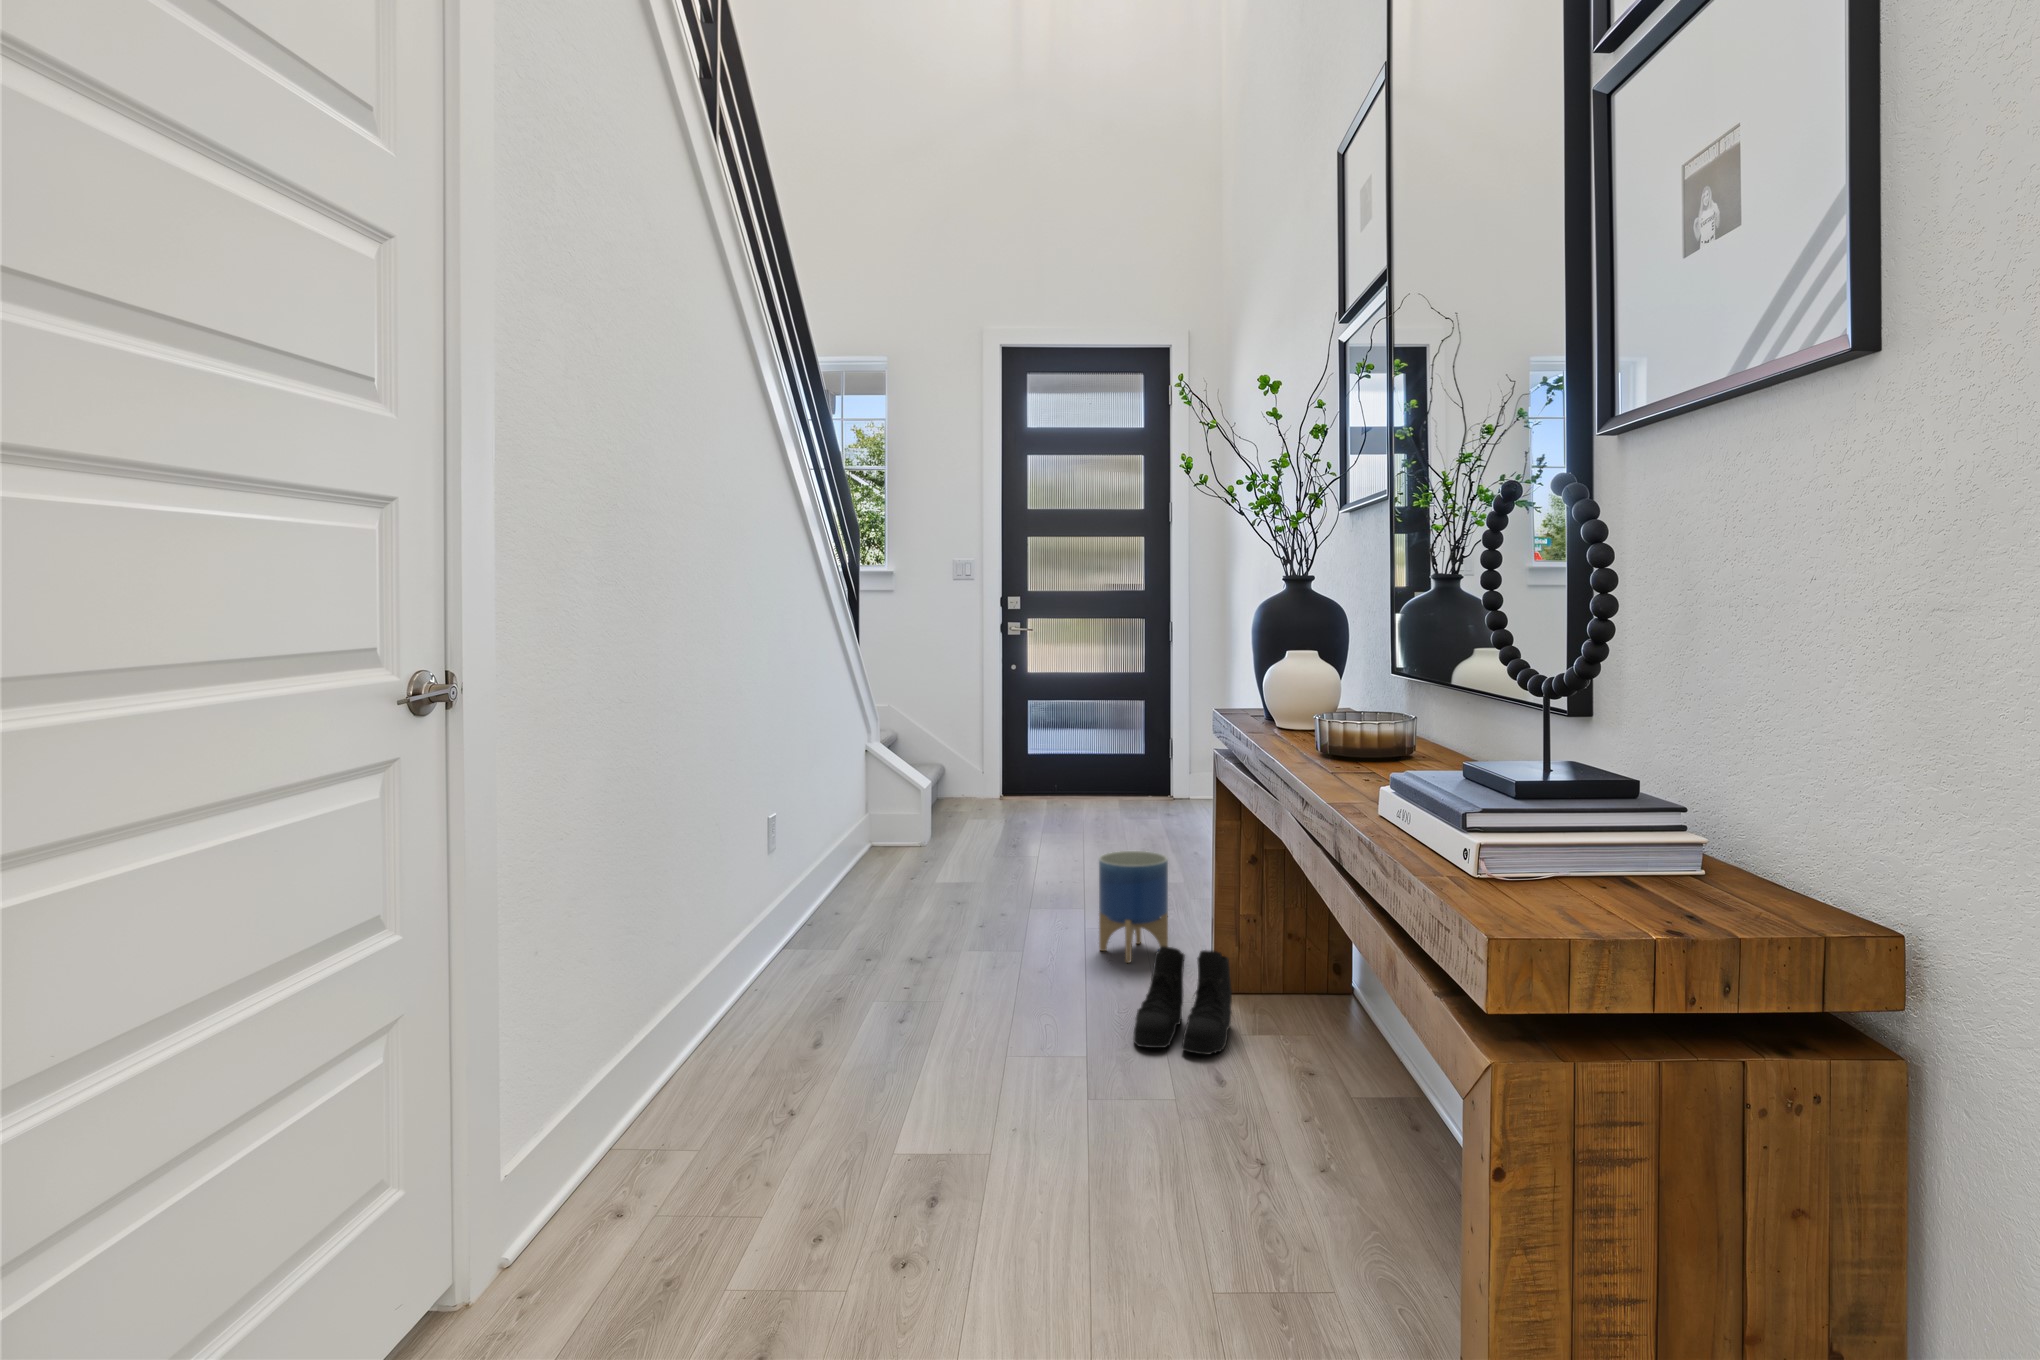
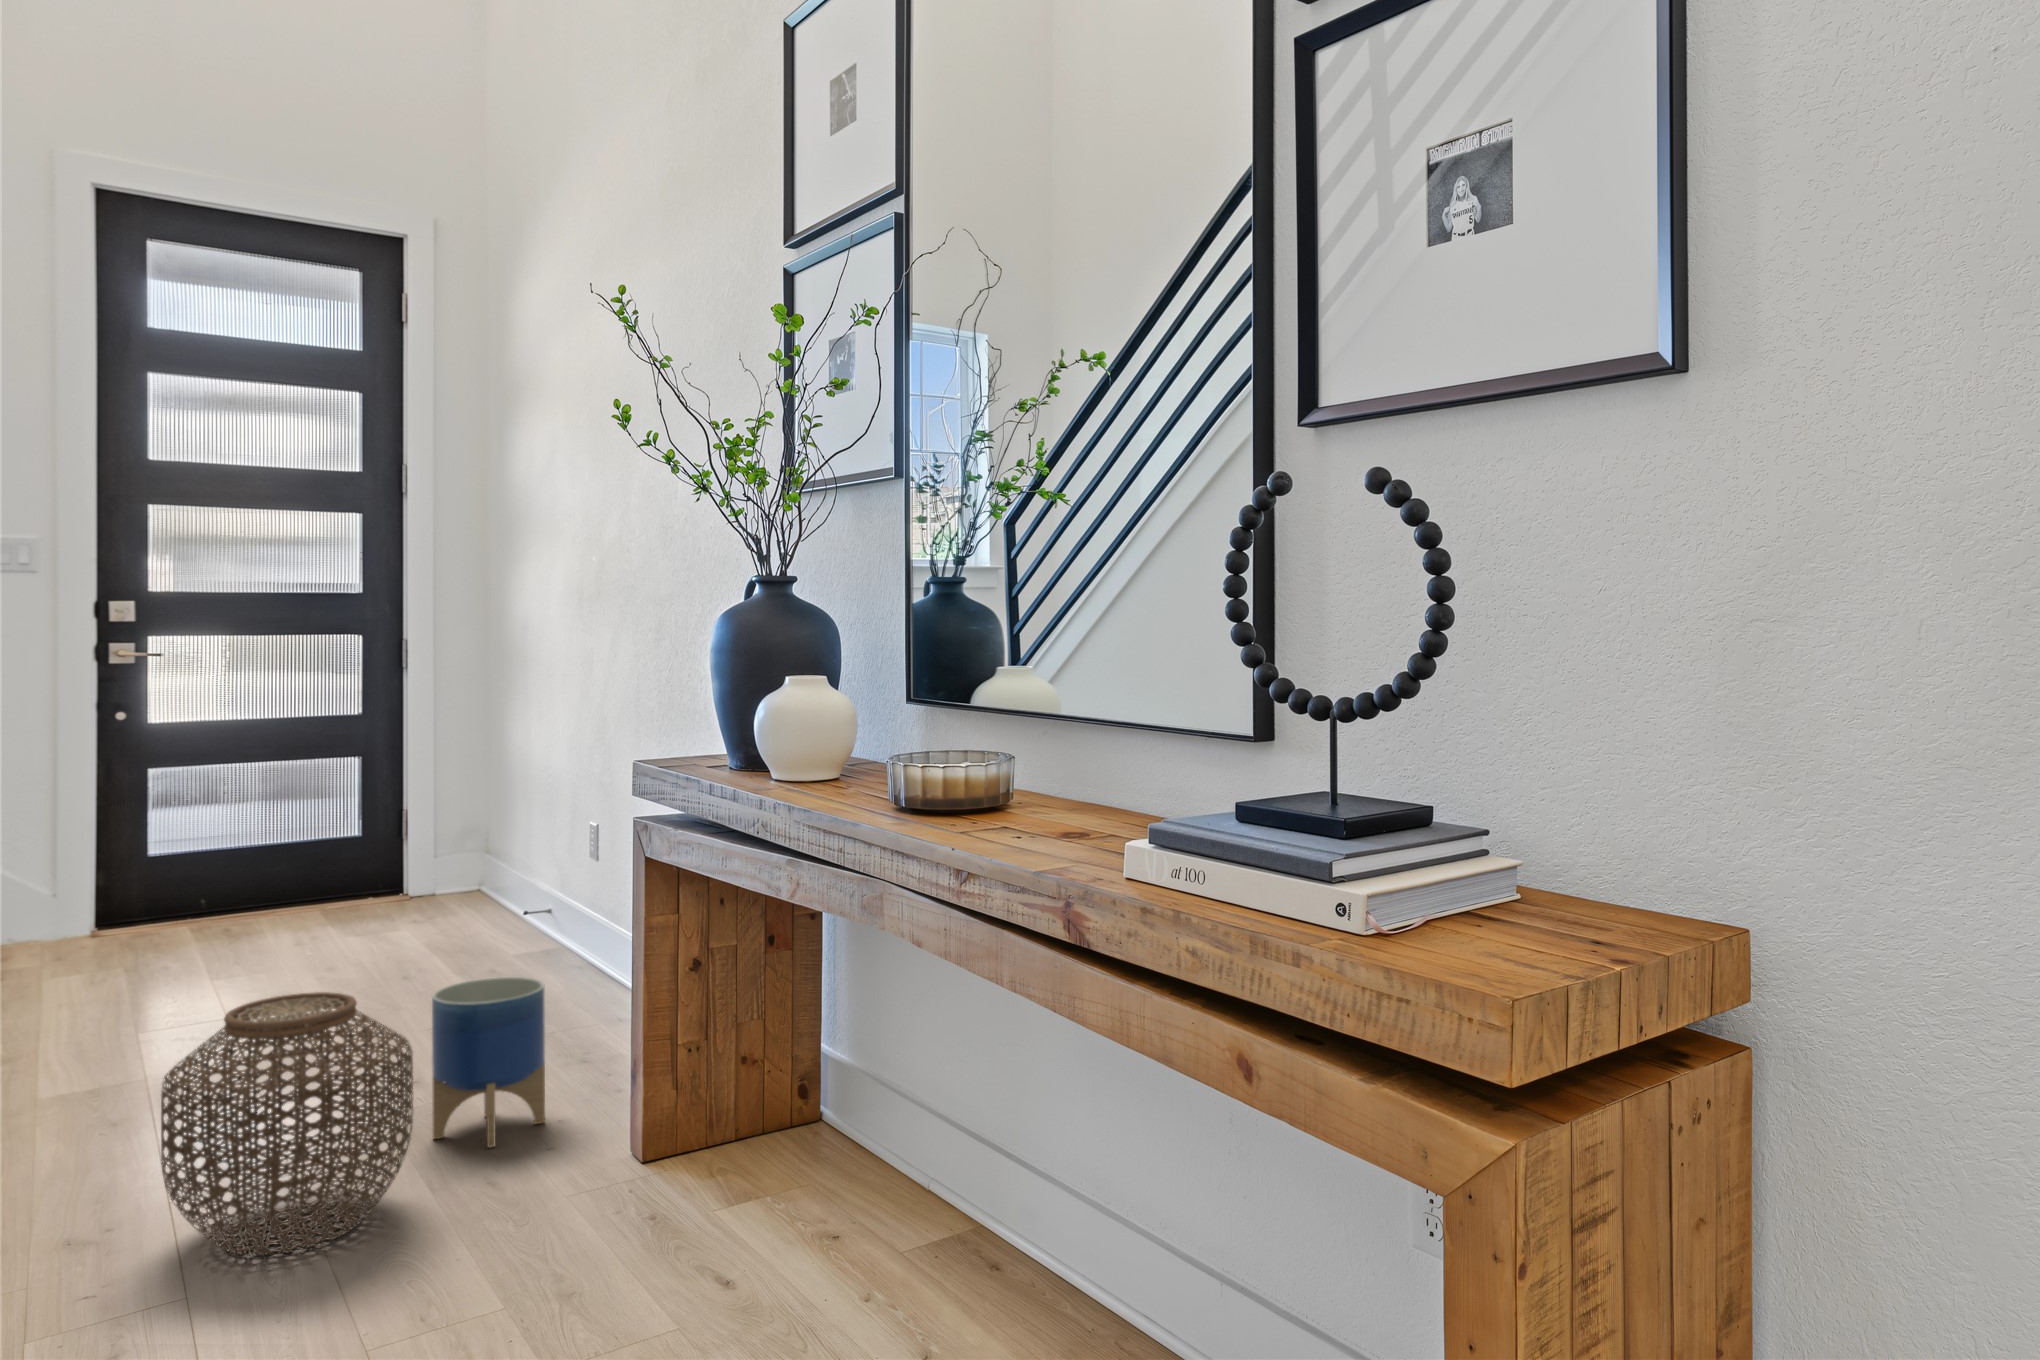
woven basket: none [933,842,1066,996] -> present [161,992,413,1256]
boots: present [1134,946,1232,1055] -> none [576,1100,715,1265]

